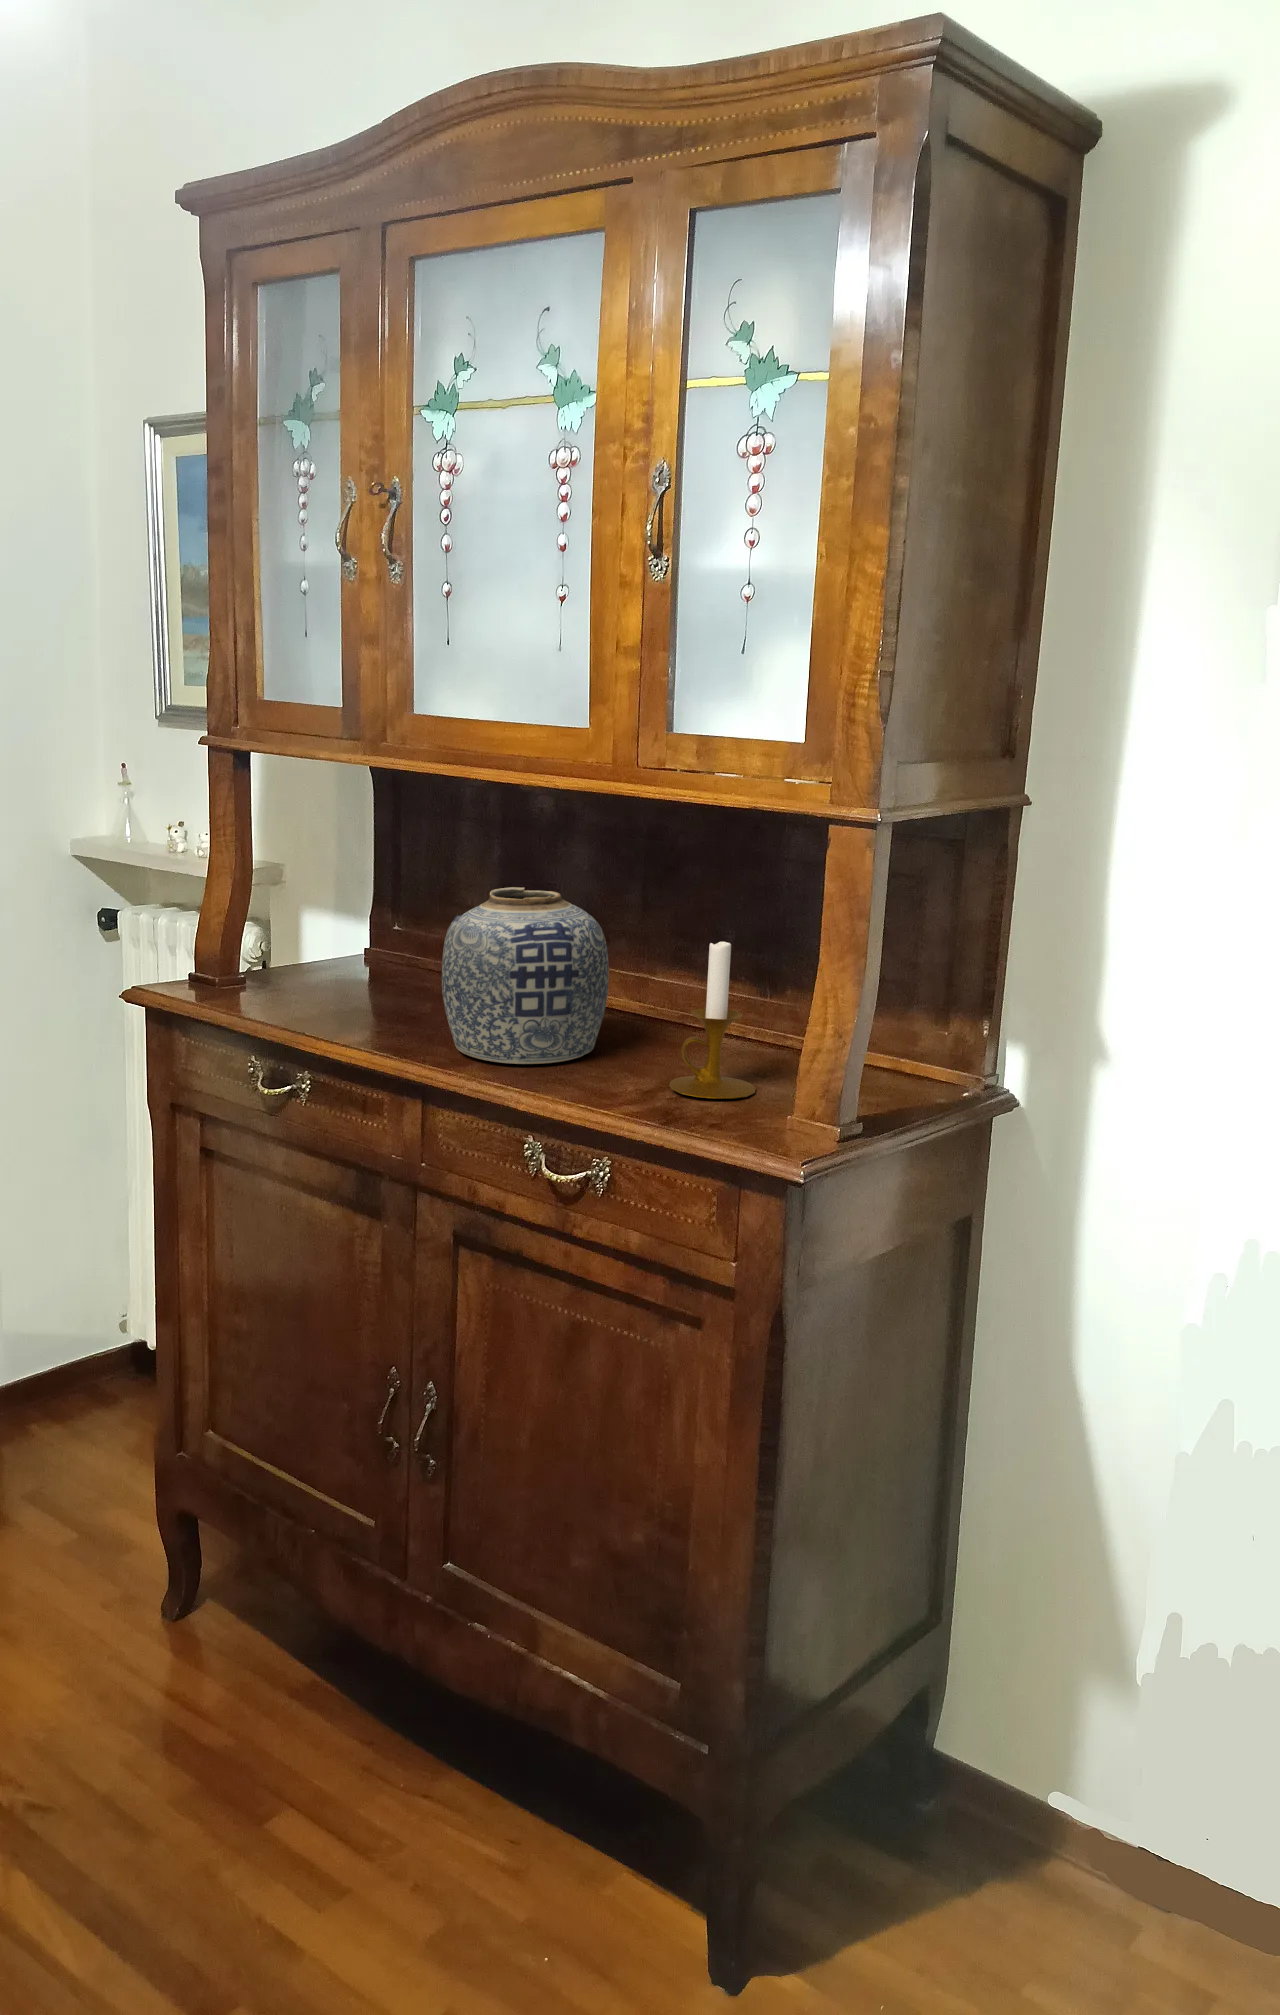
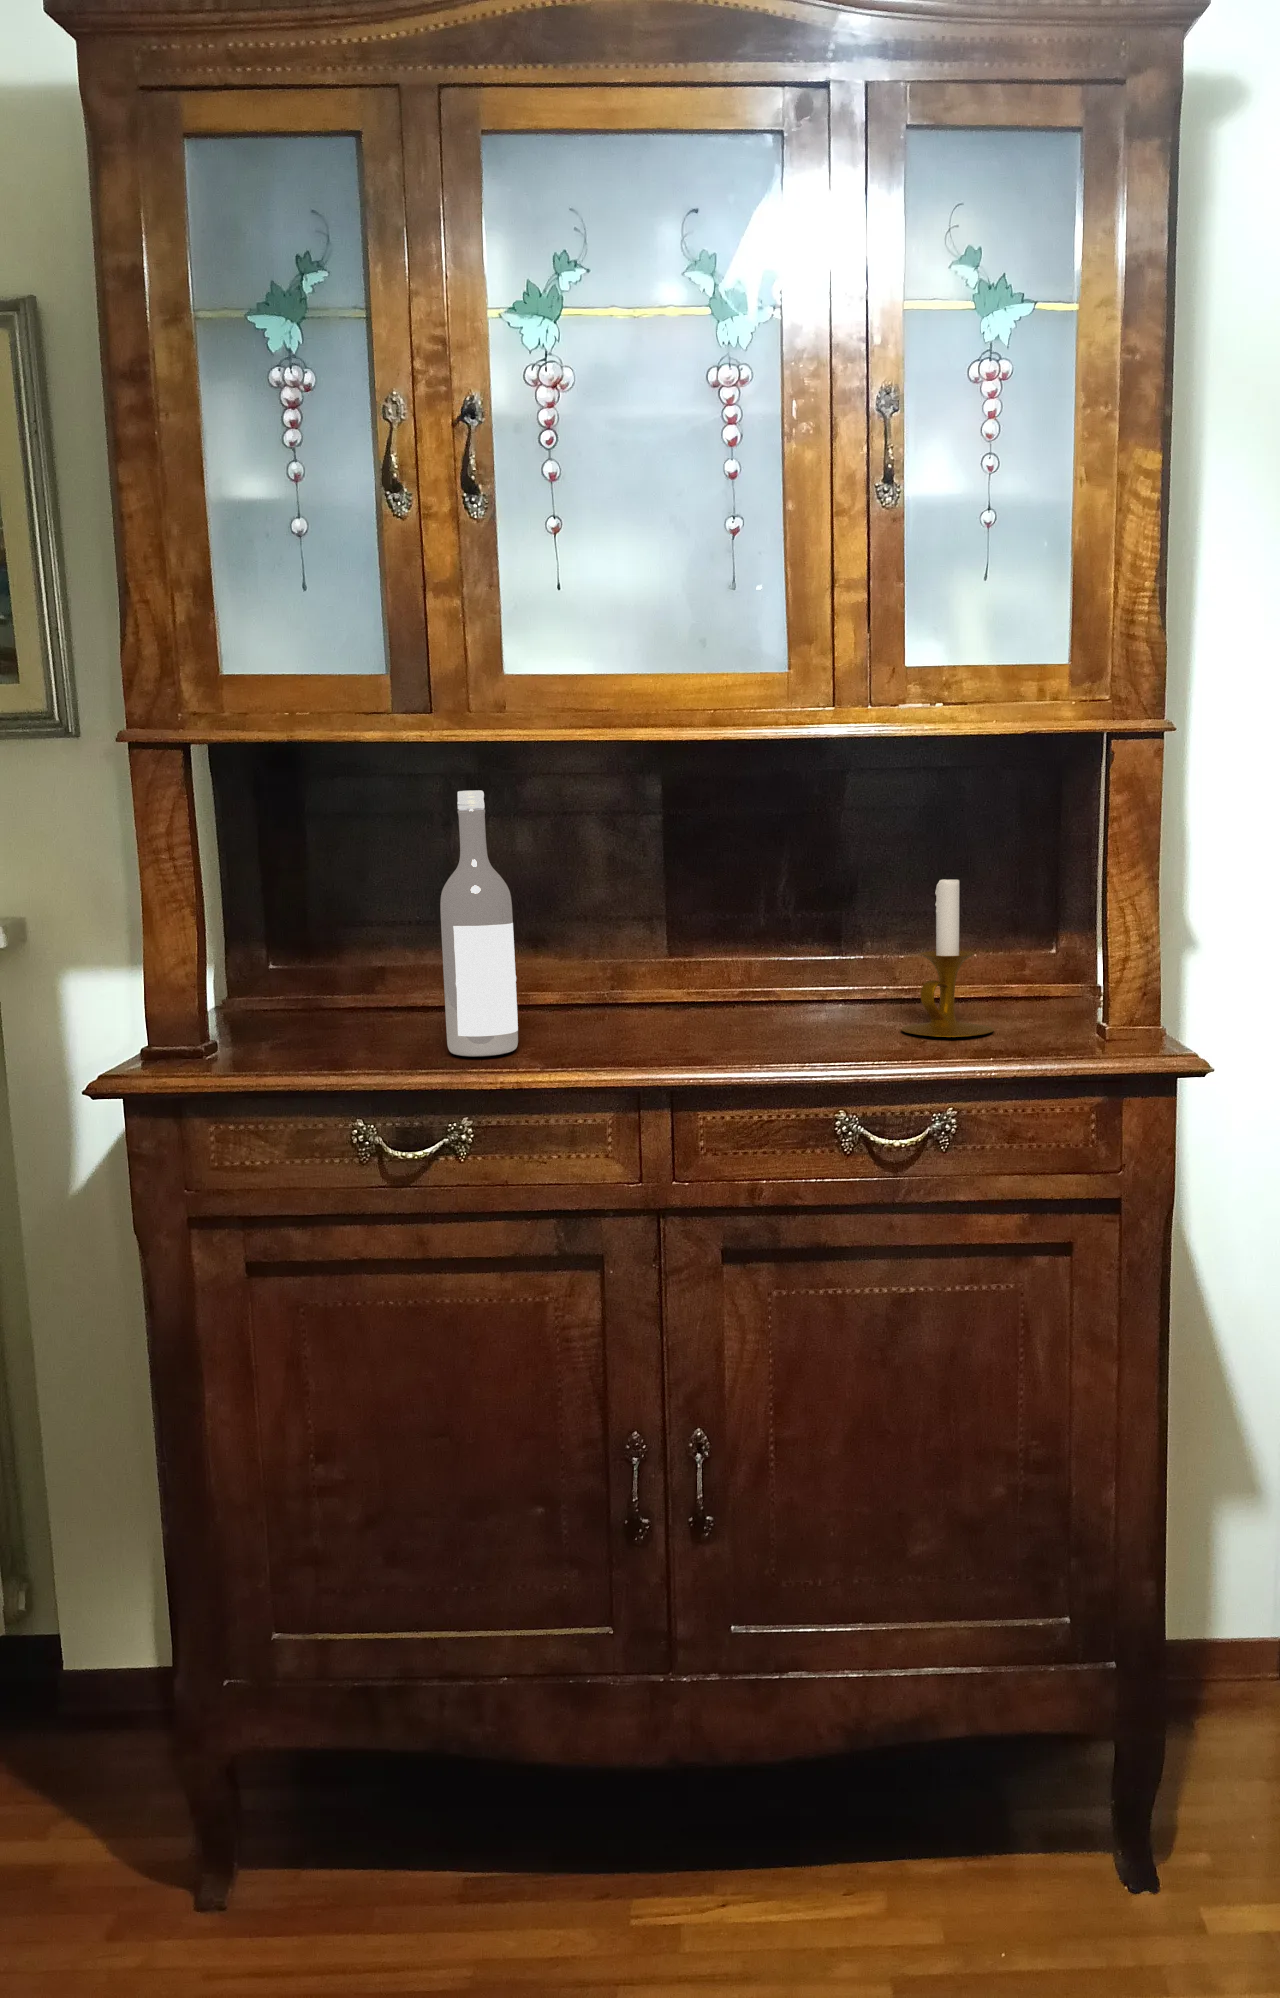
wine bottle: none [346,808,406,1026] -> present [440,790,518,1056]
vase: present [442,887,609,1064] -> none [607,862,794,1052]

